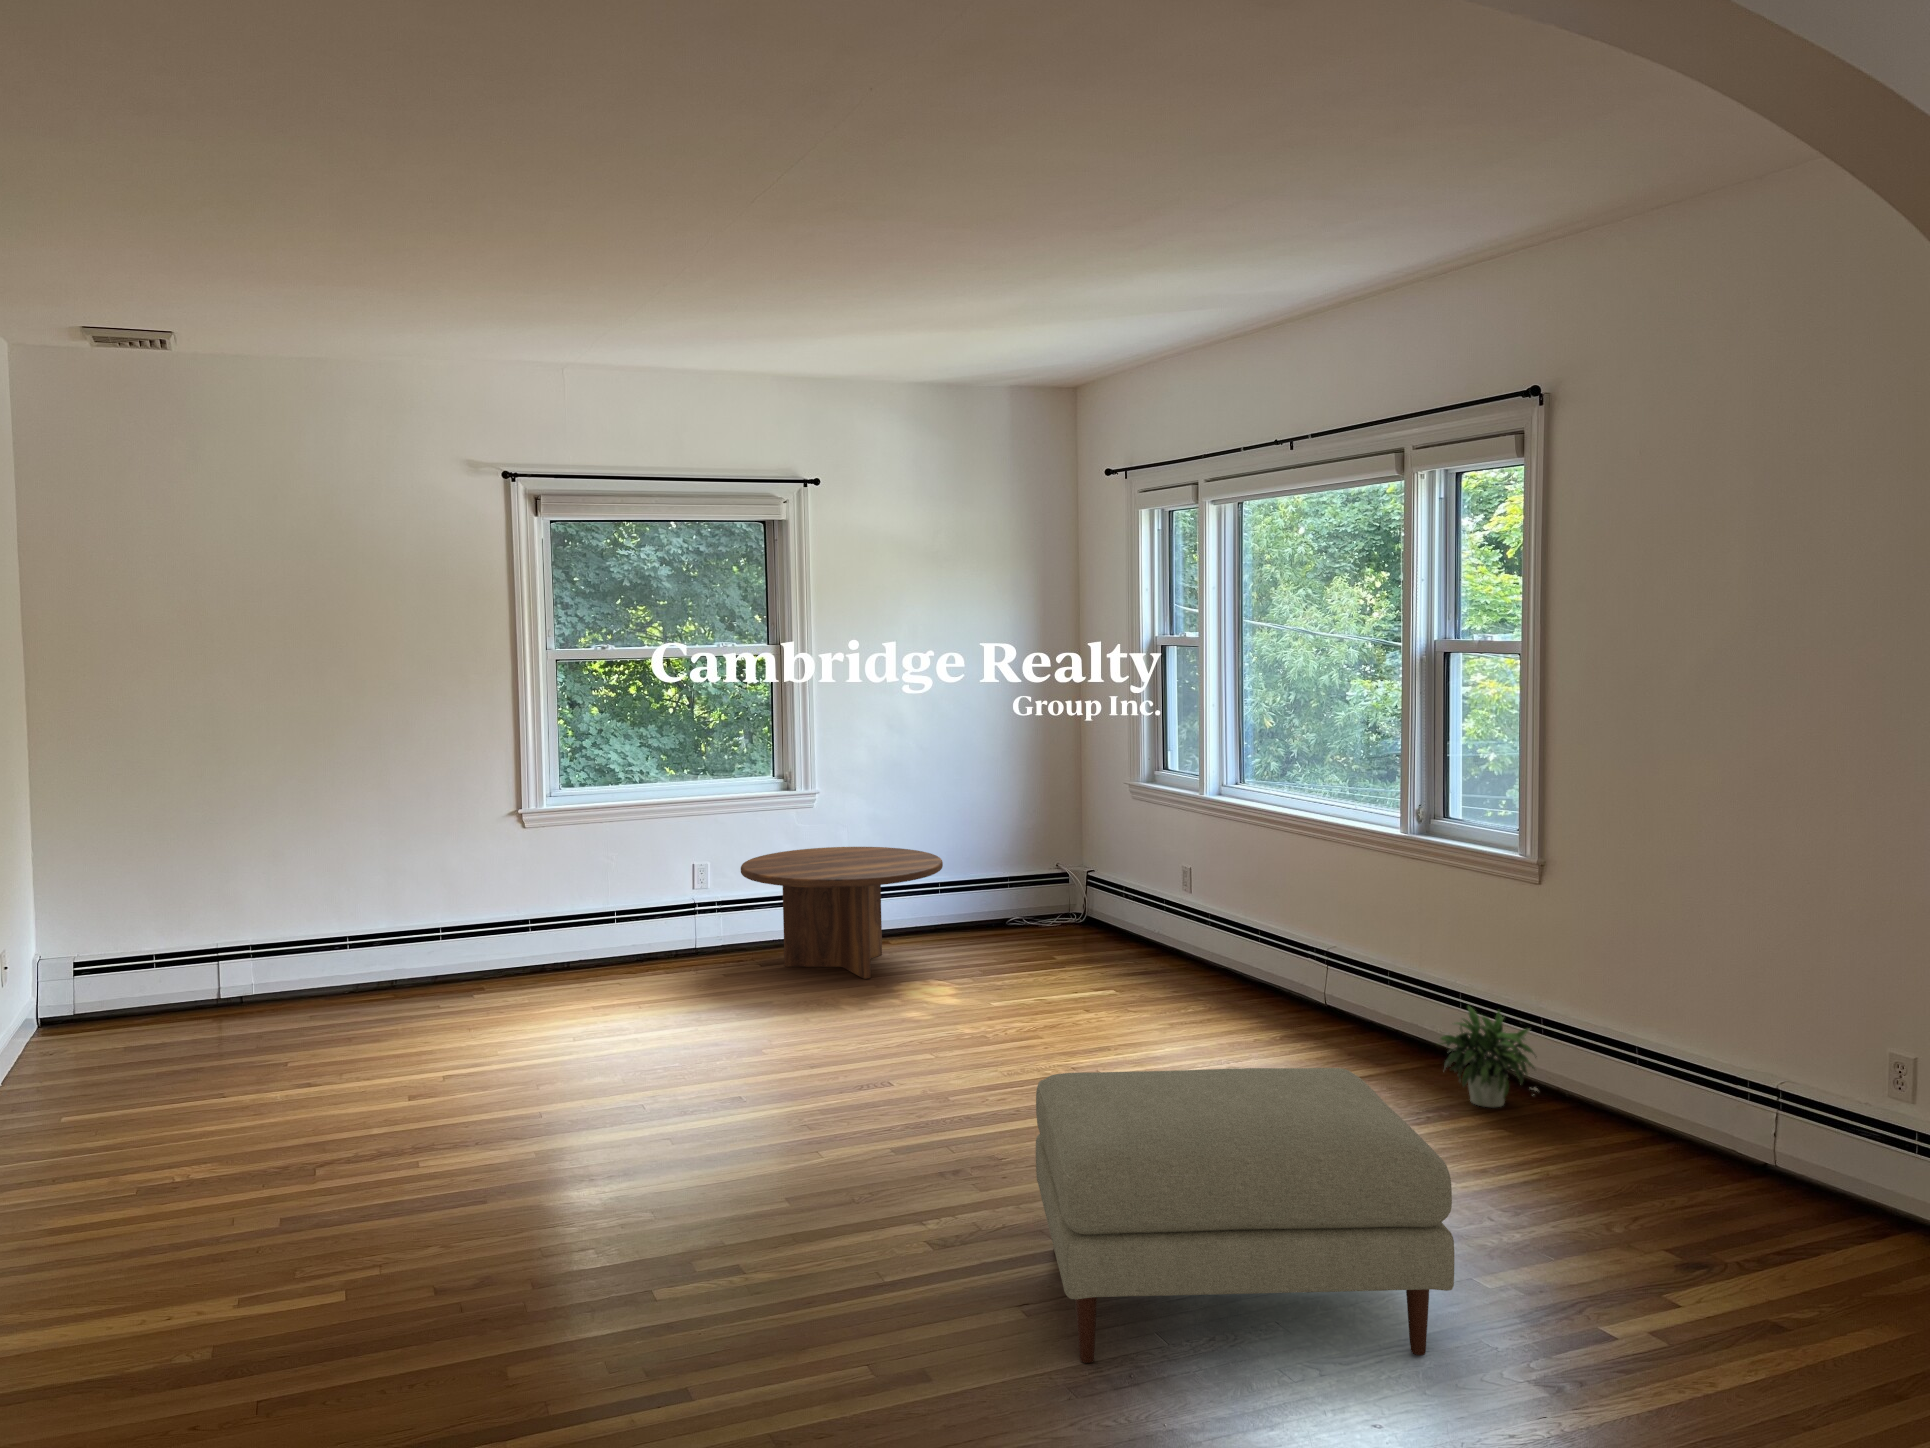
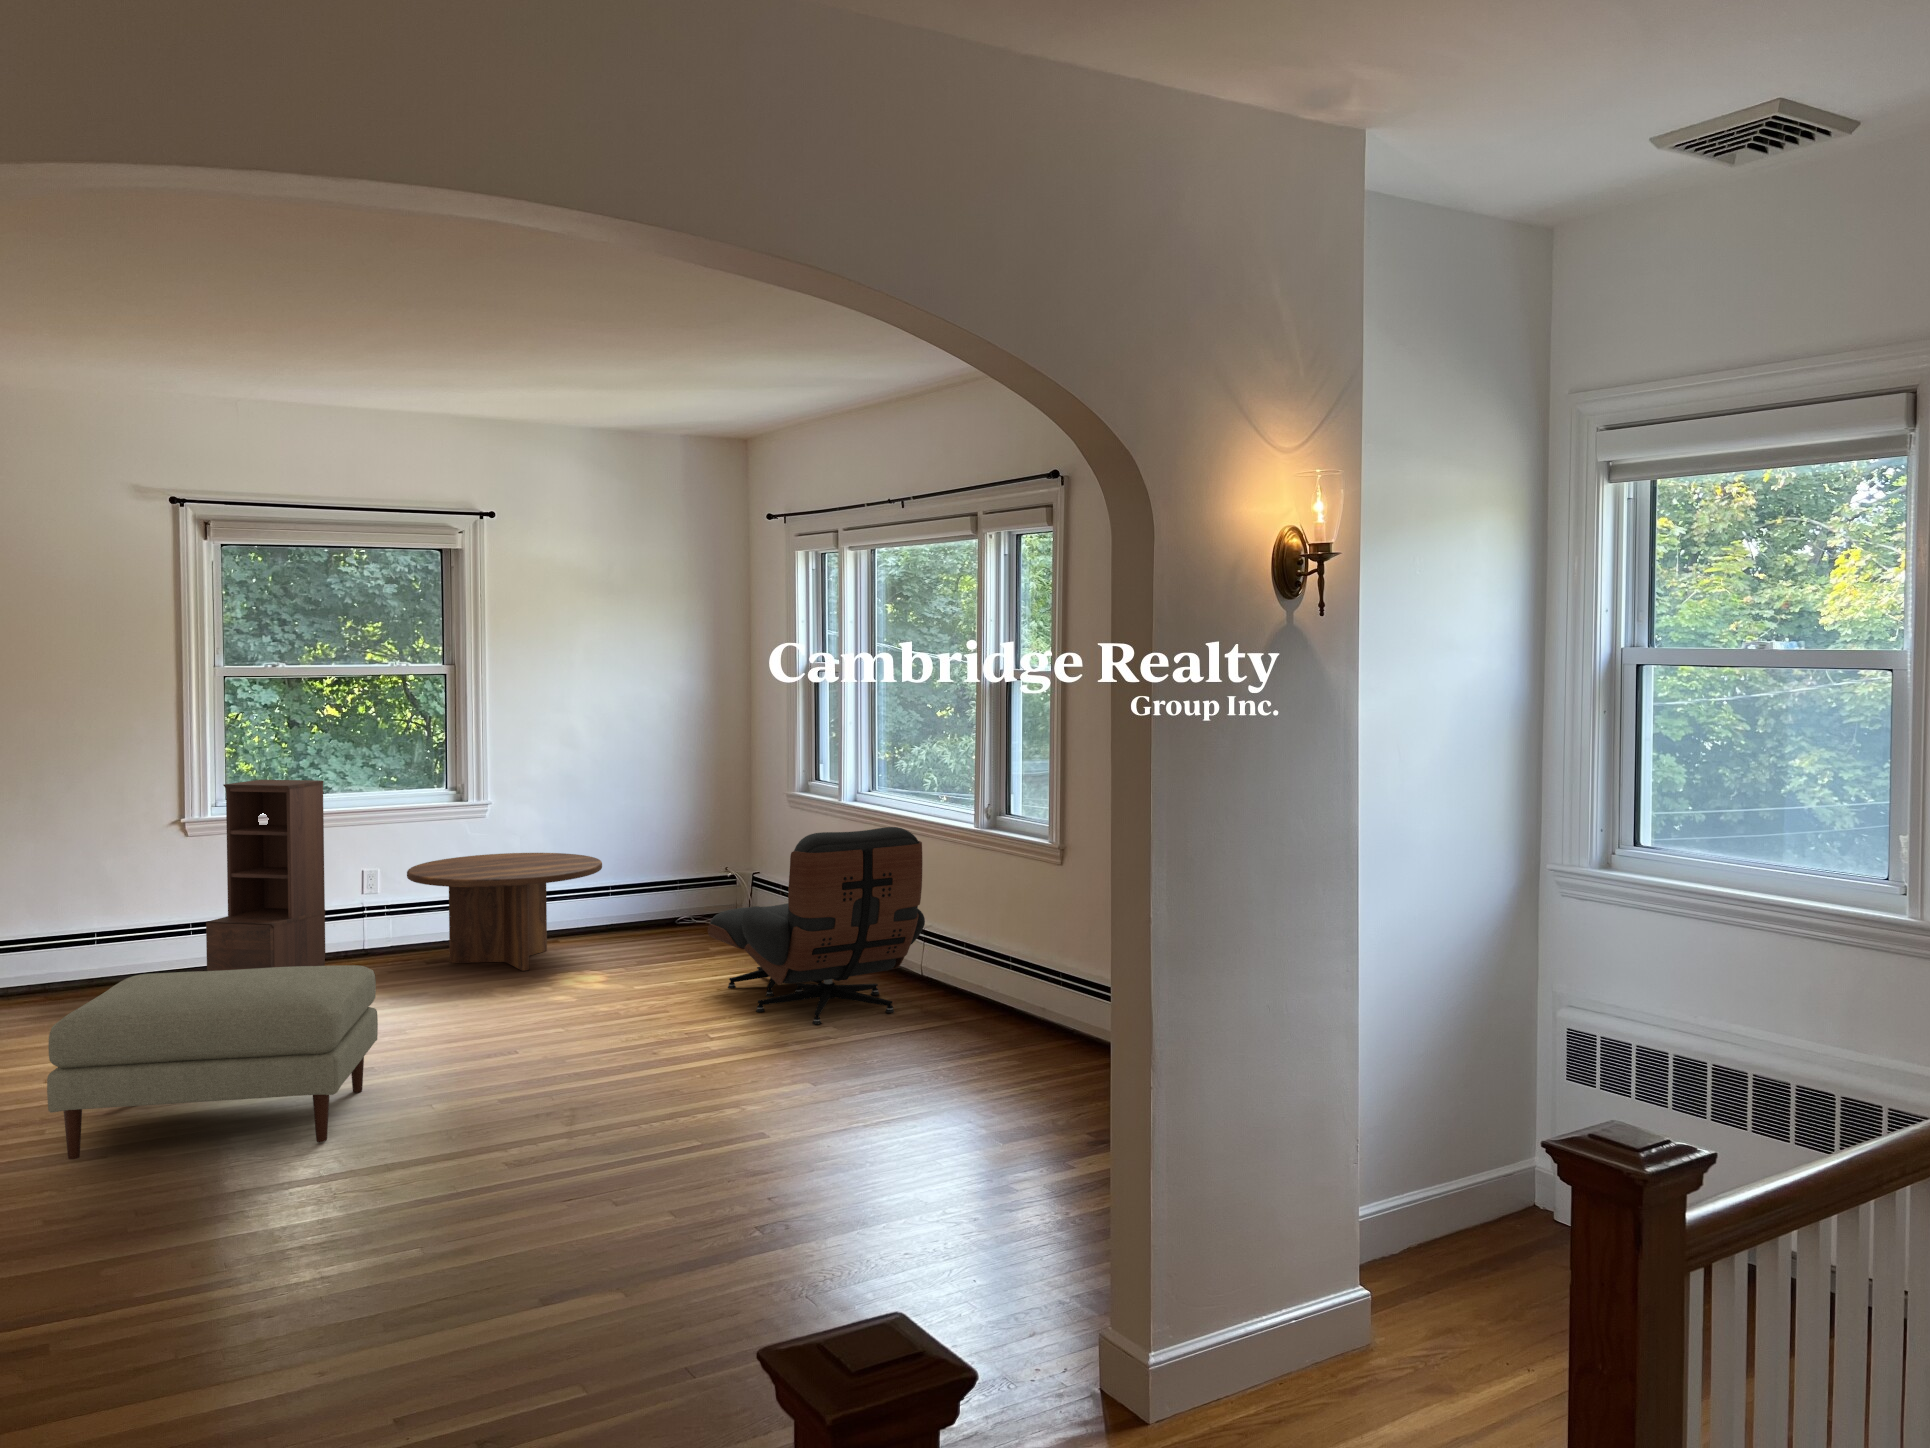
bookshelf: none [545,768,660,991] -> present [206,780,325,971]
lounge chair: none [1074,830,1345,1063] -> present [708,827,925,1024]
potted plant: present [1439,1006,1538,1107] -> none [978,967,1060,1047]
ottoman: present [1036,1068,1454,1363] -> present [47,965,378,1159]

